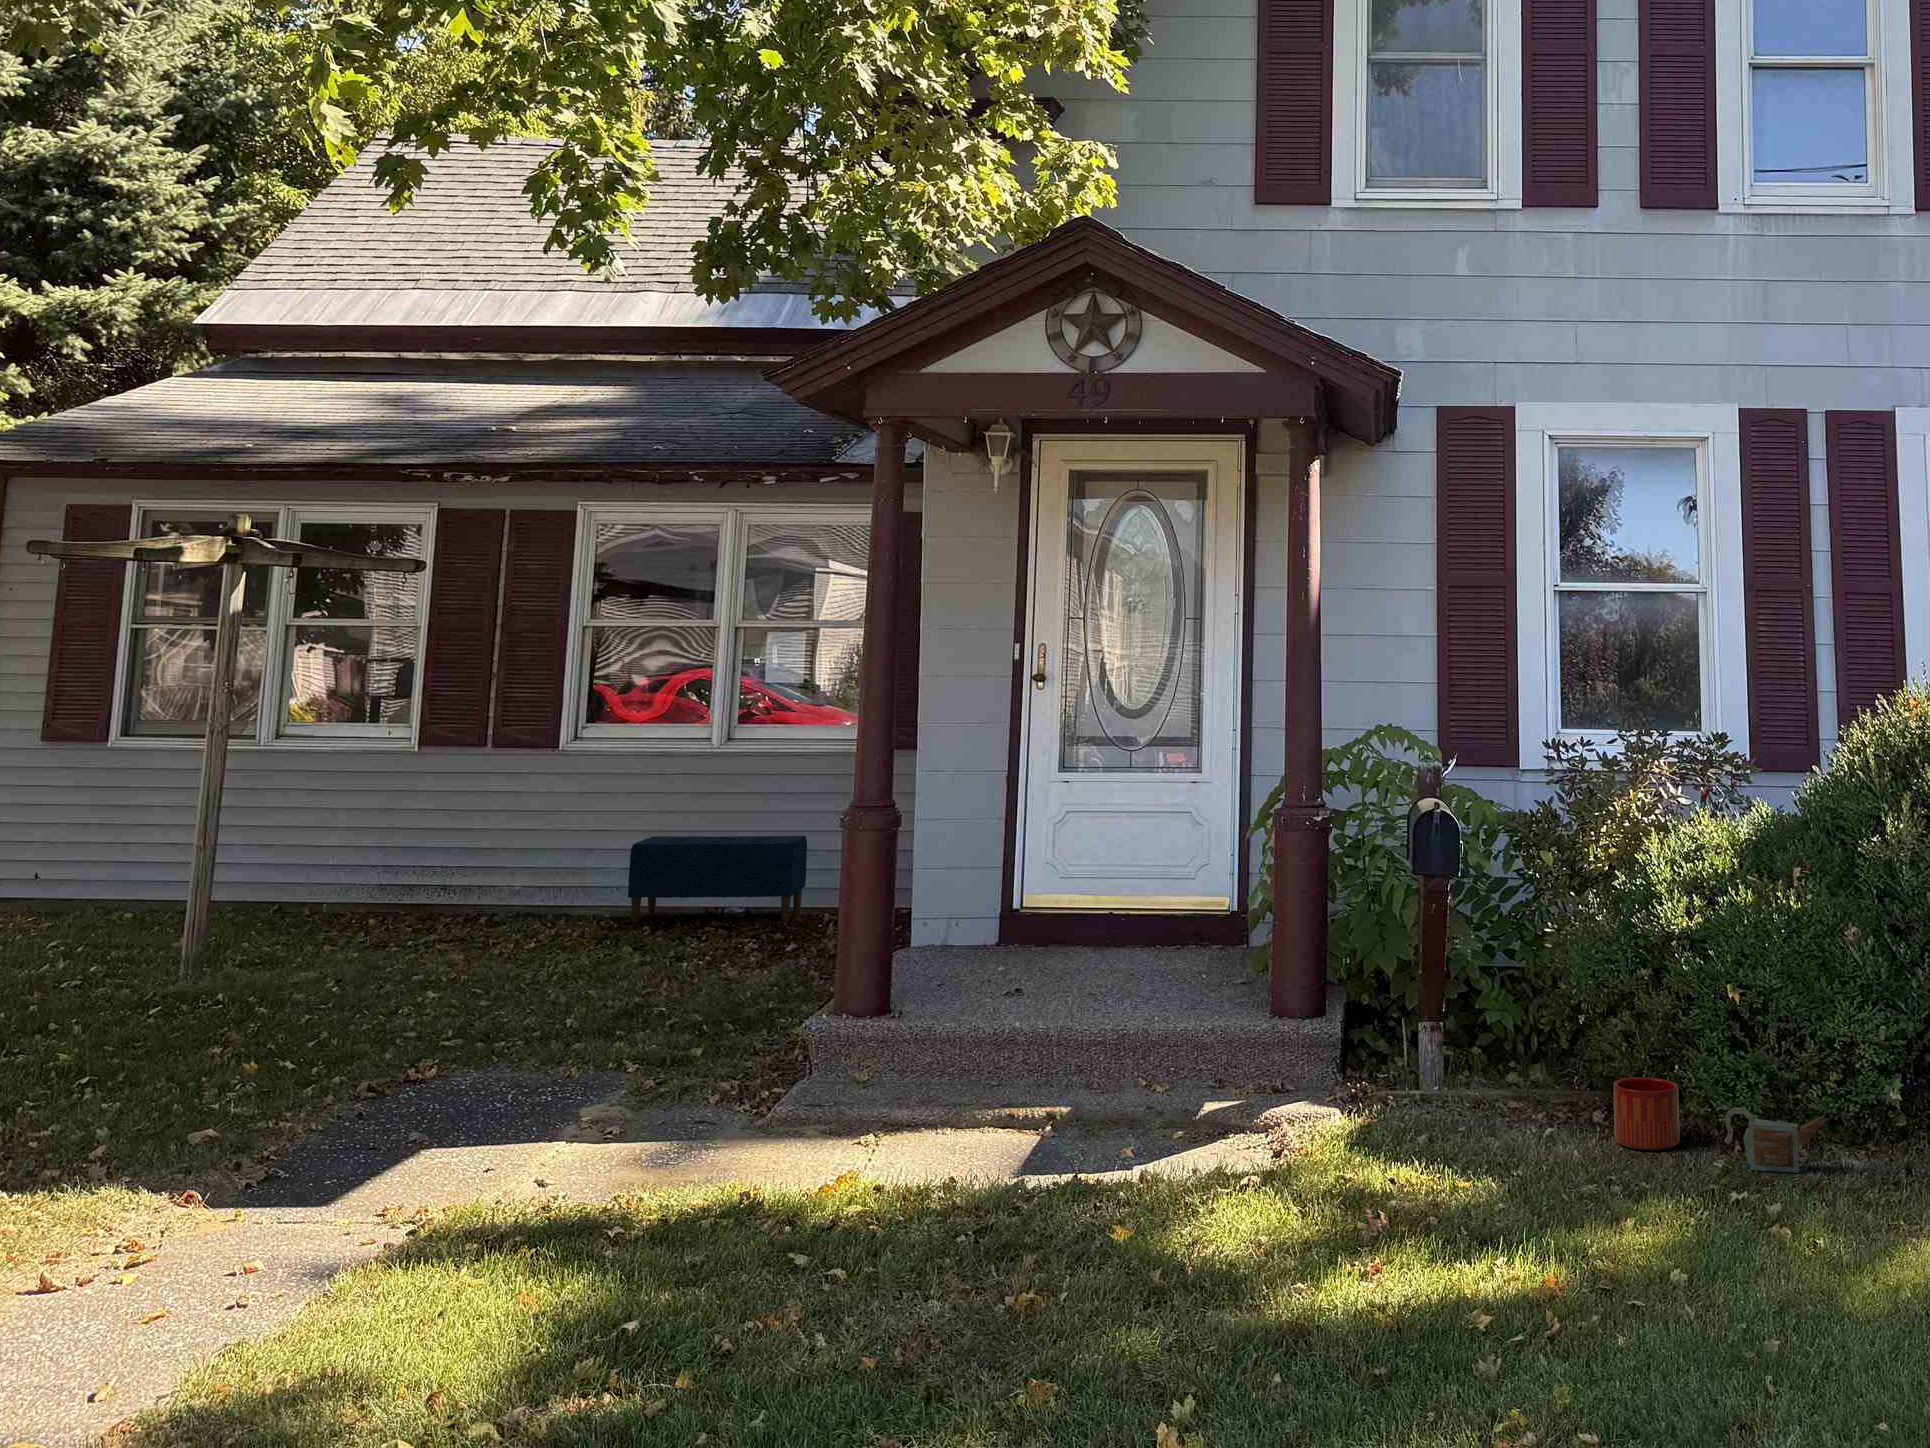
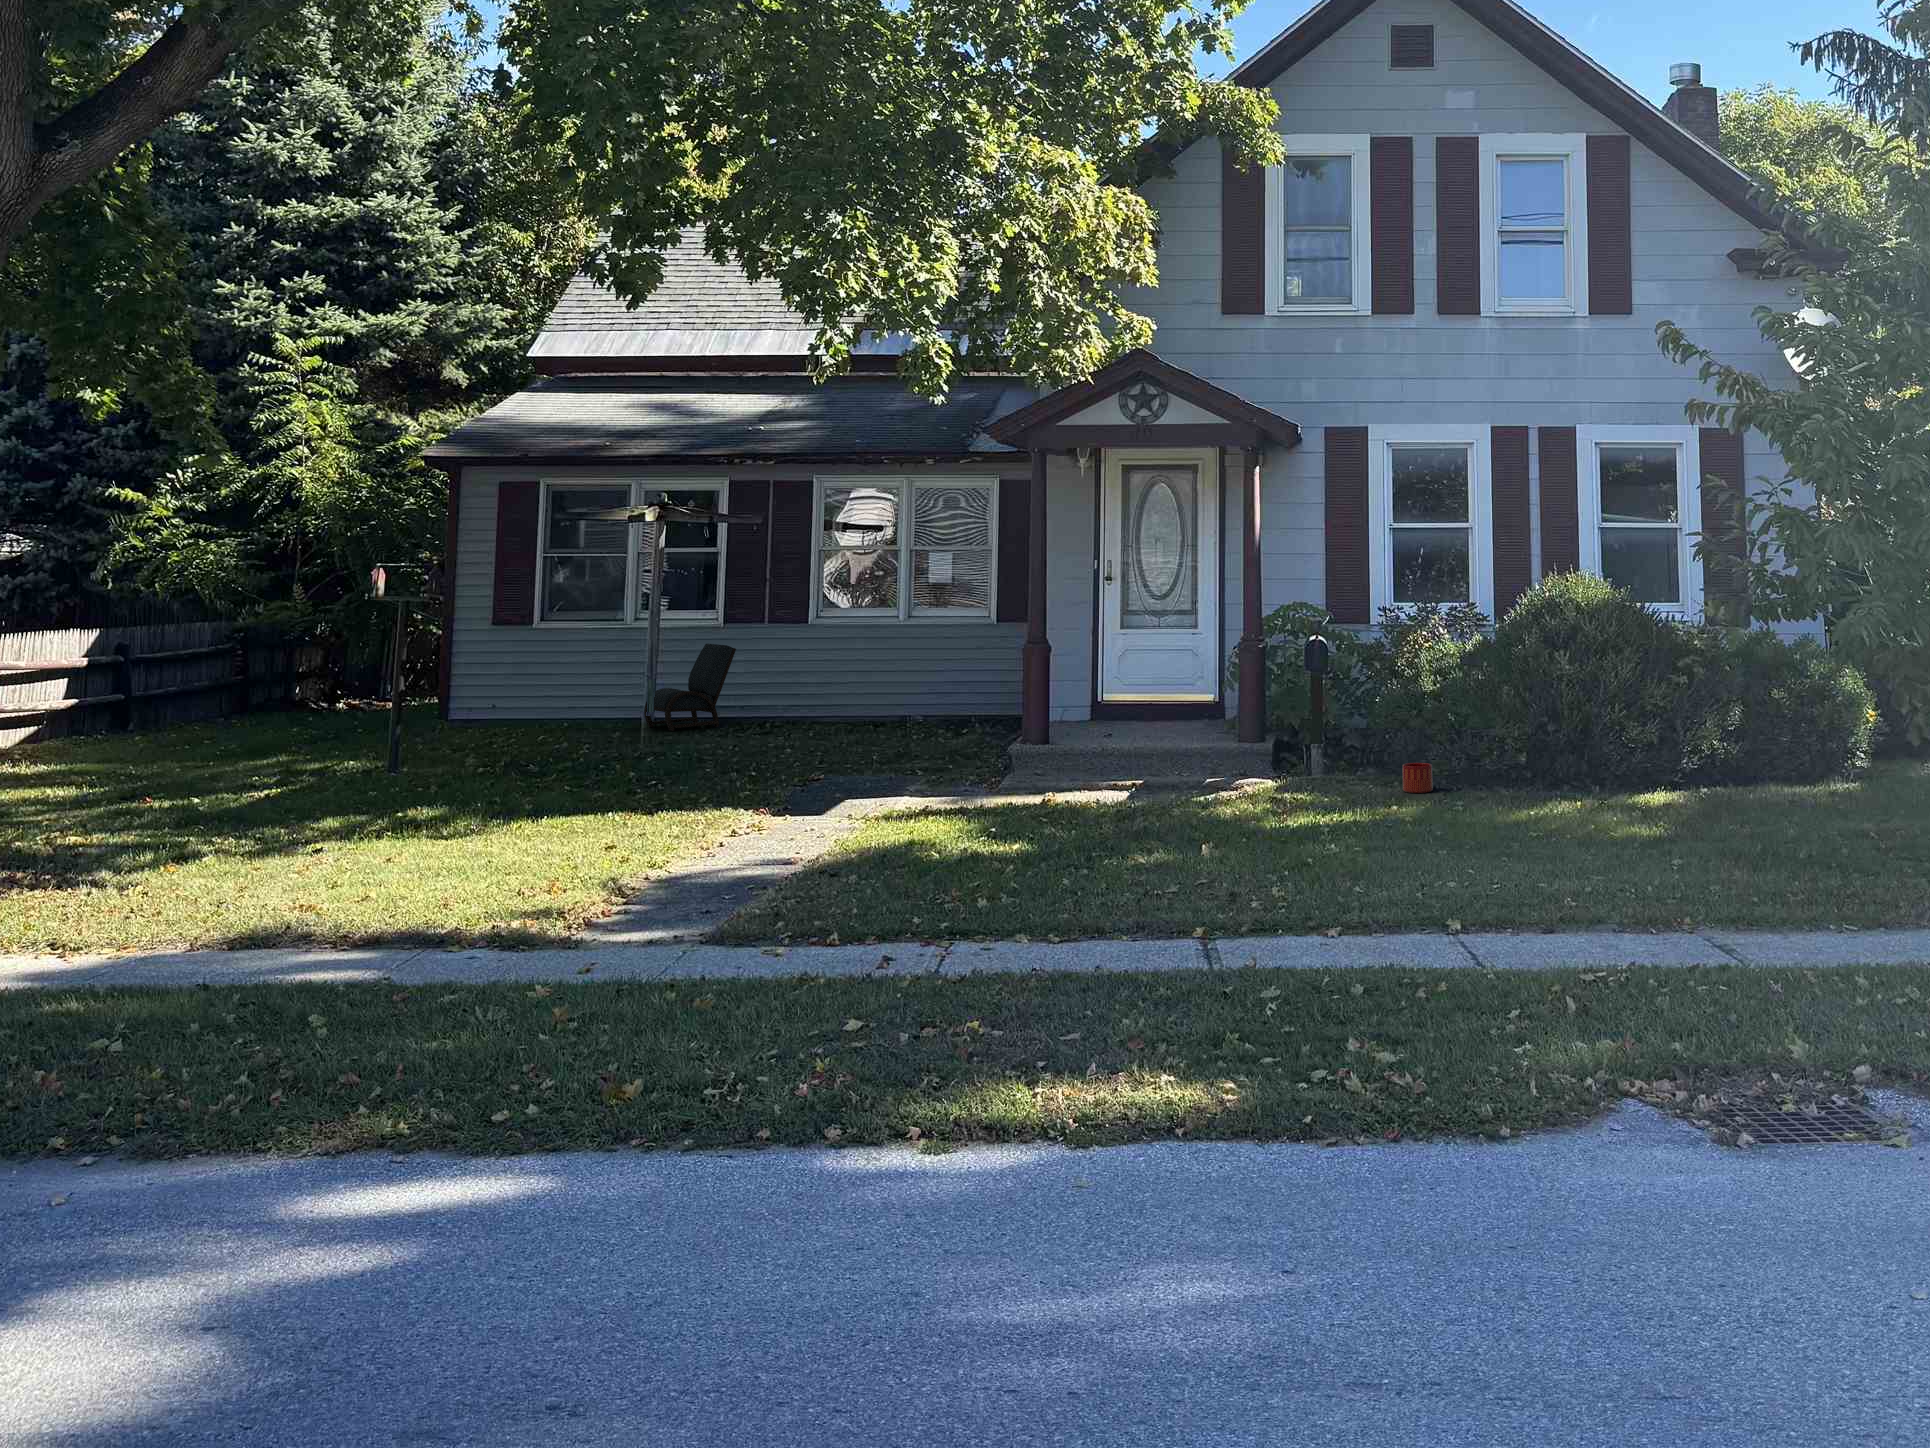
lounge chair: none [289,778,451,928] -> present [644,644,736,731]
bench: present [628,836,807,922] -> none [851,674,952,725]
watering can: present [1725,1108,1828,1173] -> none [1450,771,1496,798]

